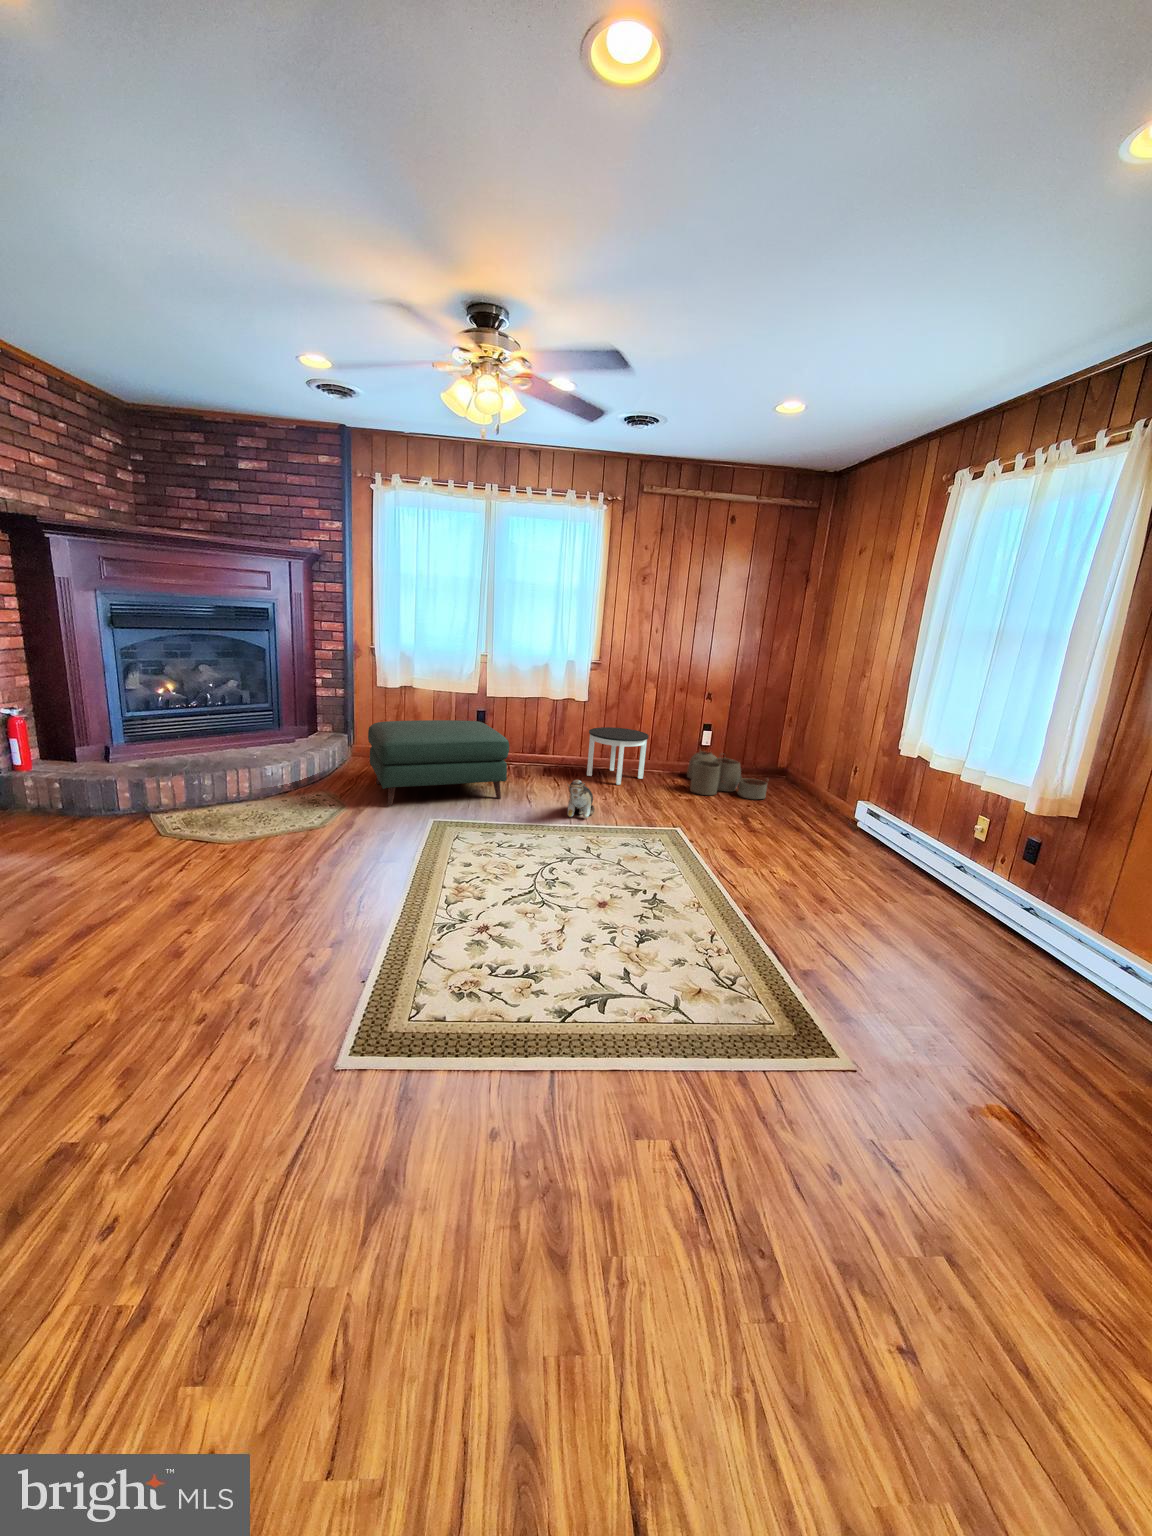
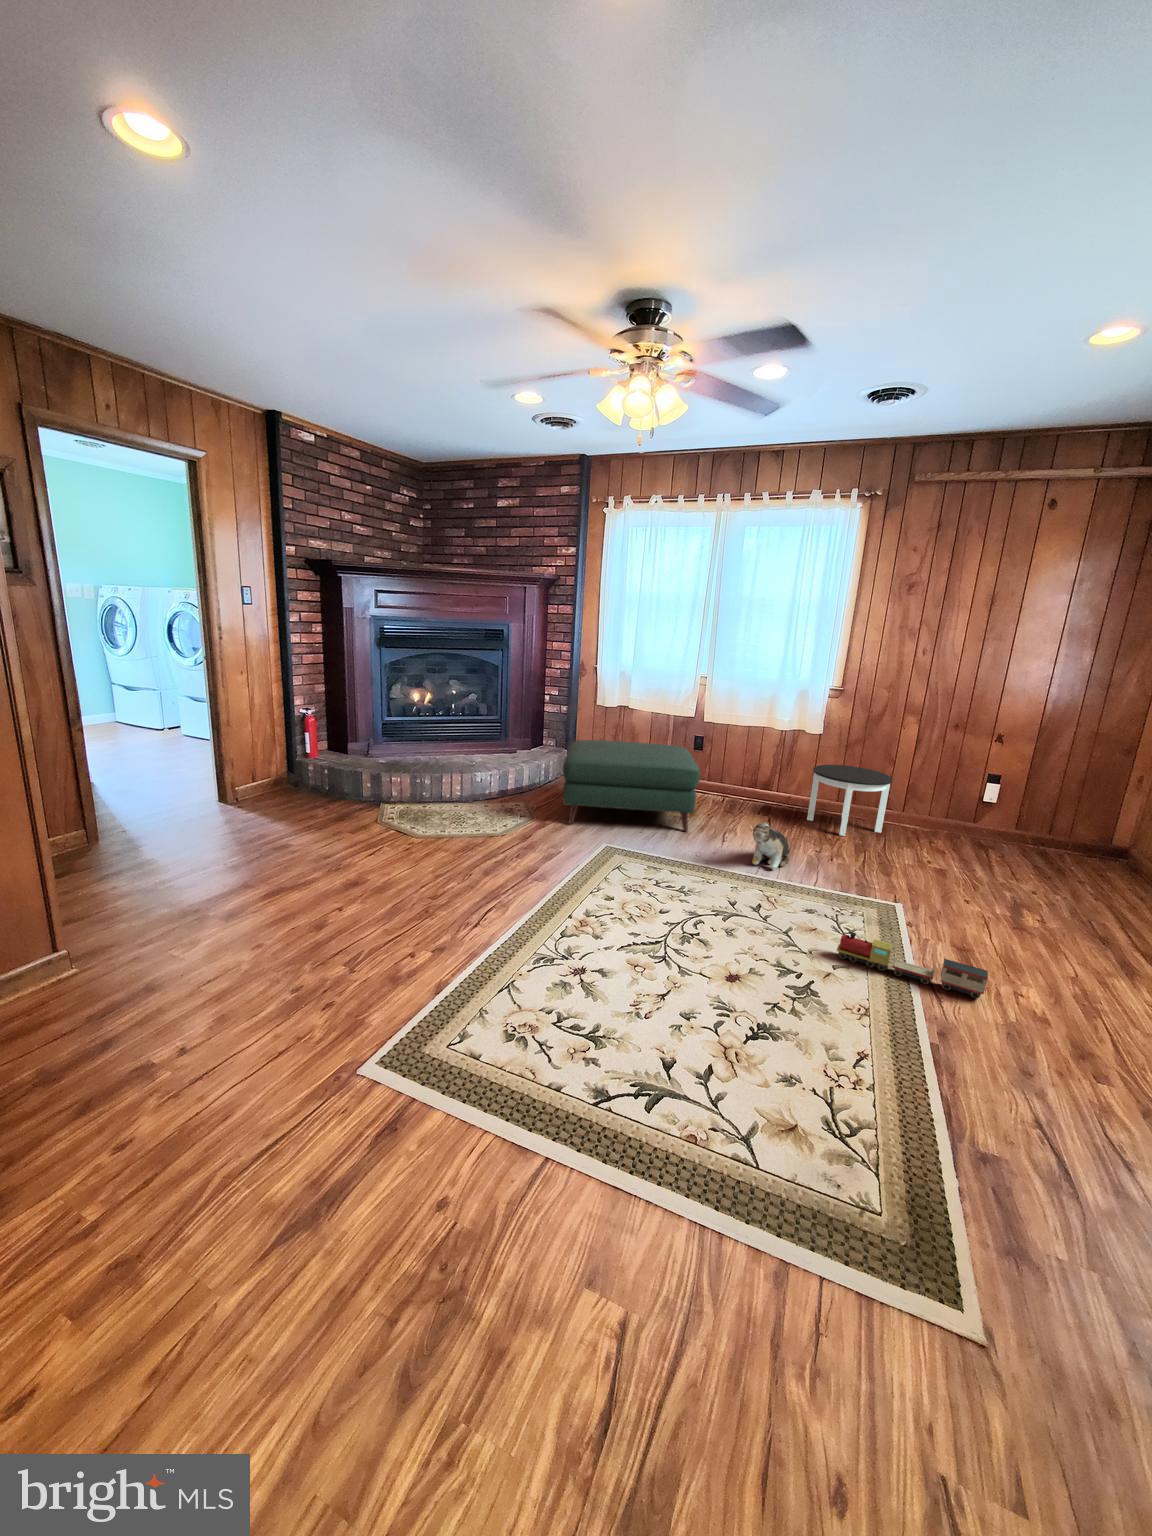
woven basket: present [687,750,767,799] -> none [943,804,1073,885]
toy train: none [663,852,762,881] -> present [837,932,988,999]

